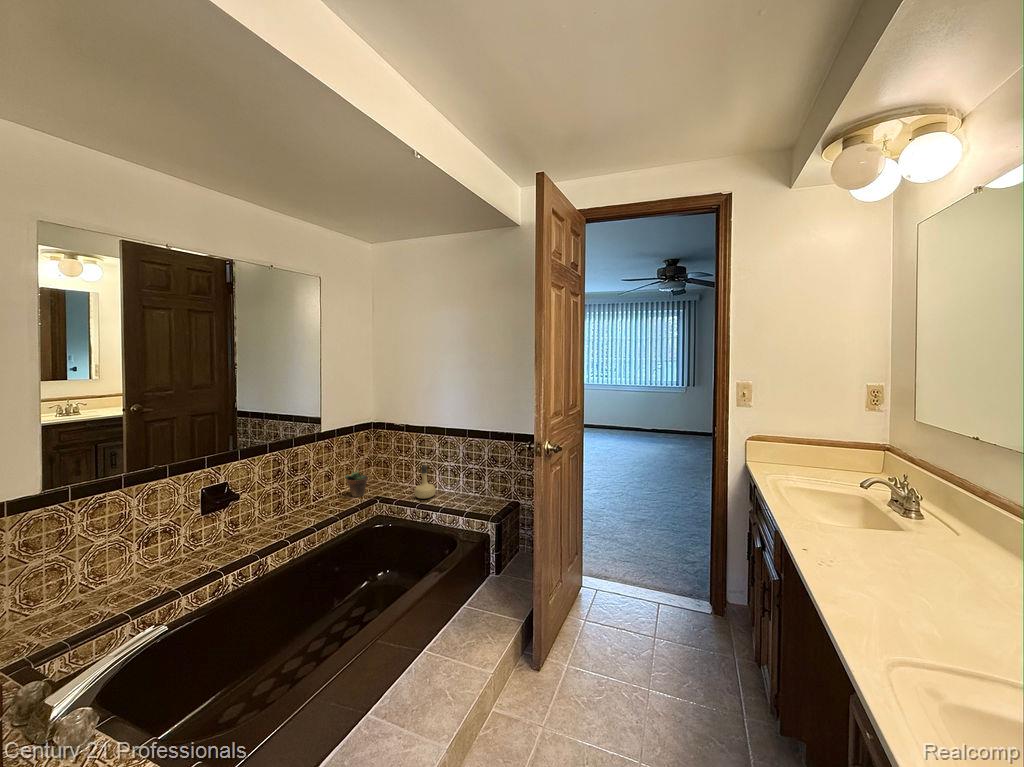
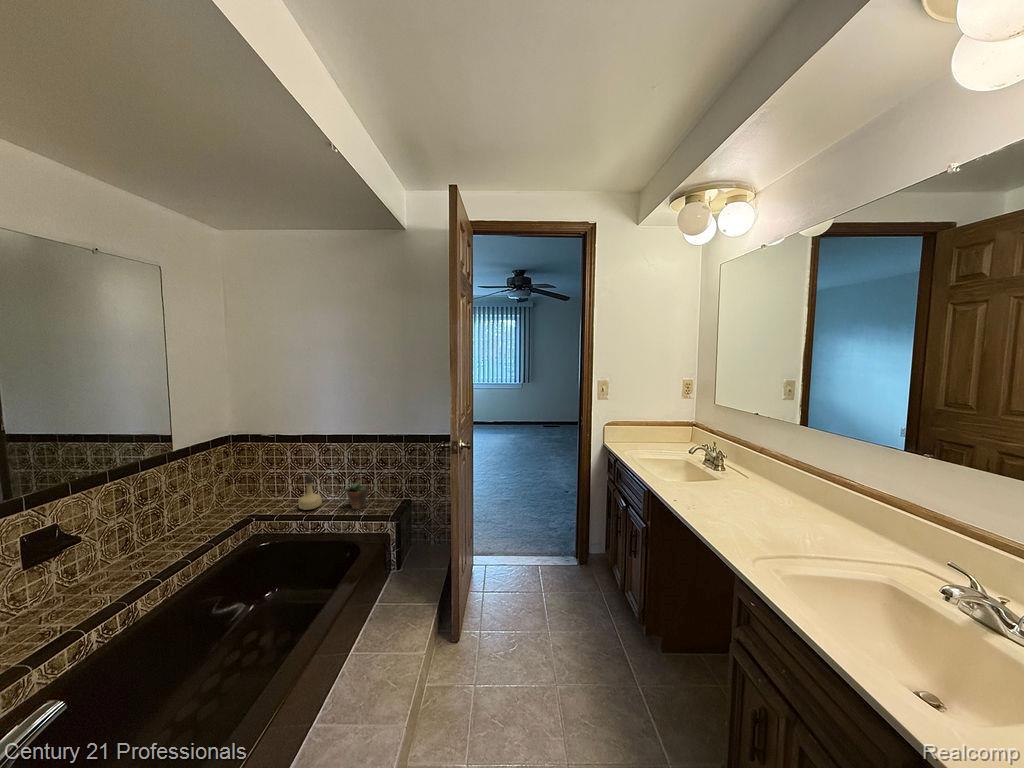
succulent plant: present [345,465,368,497] -> present [344,475,369,509]

